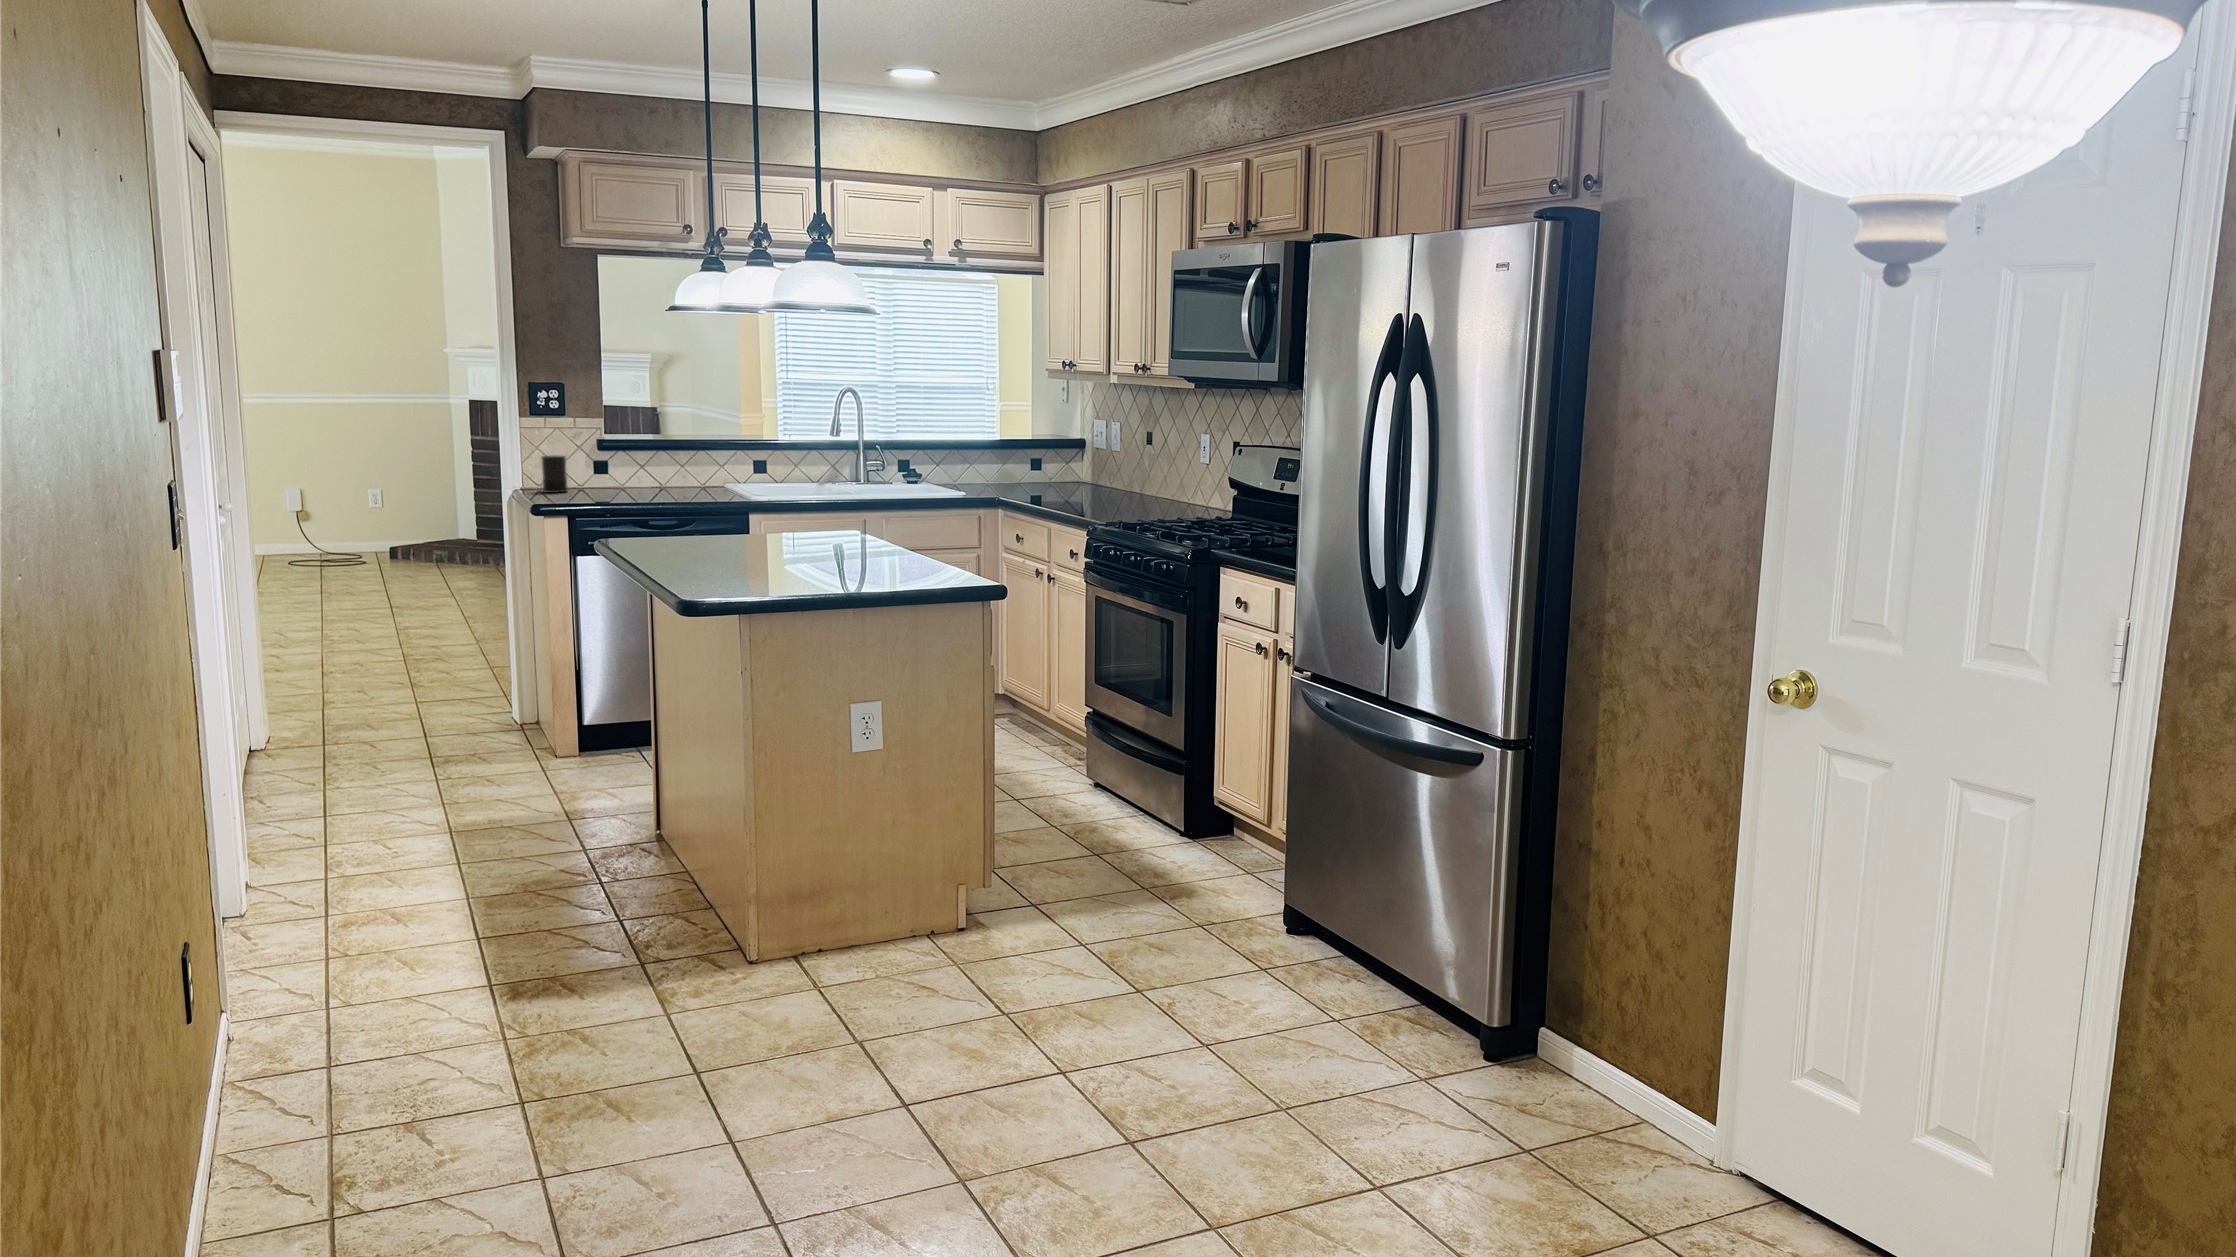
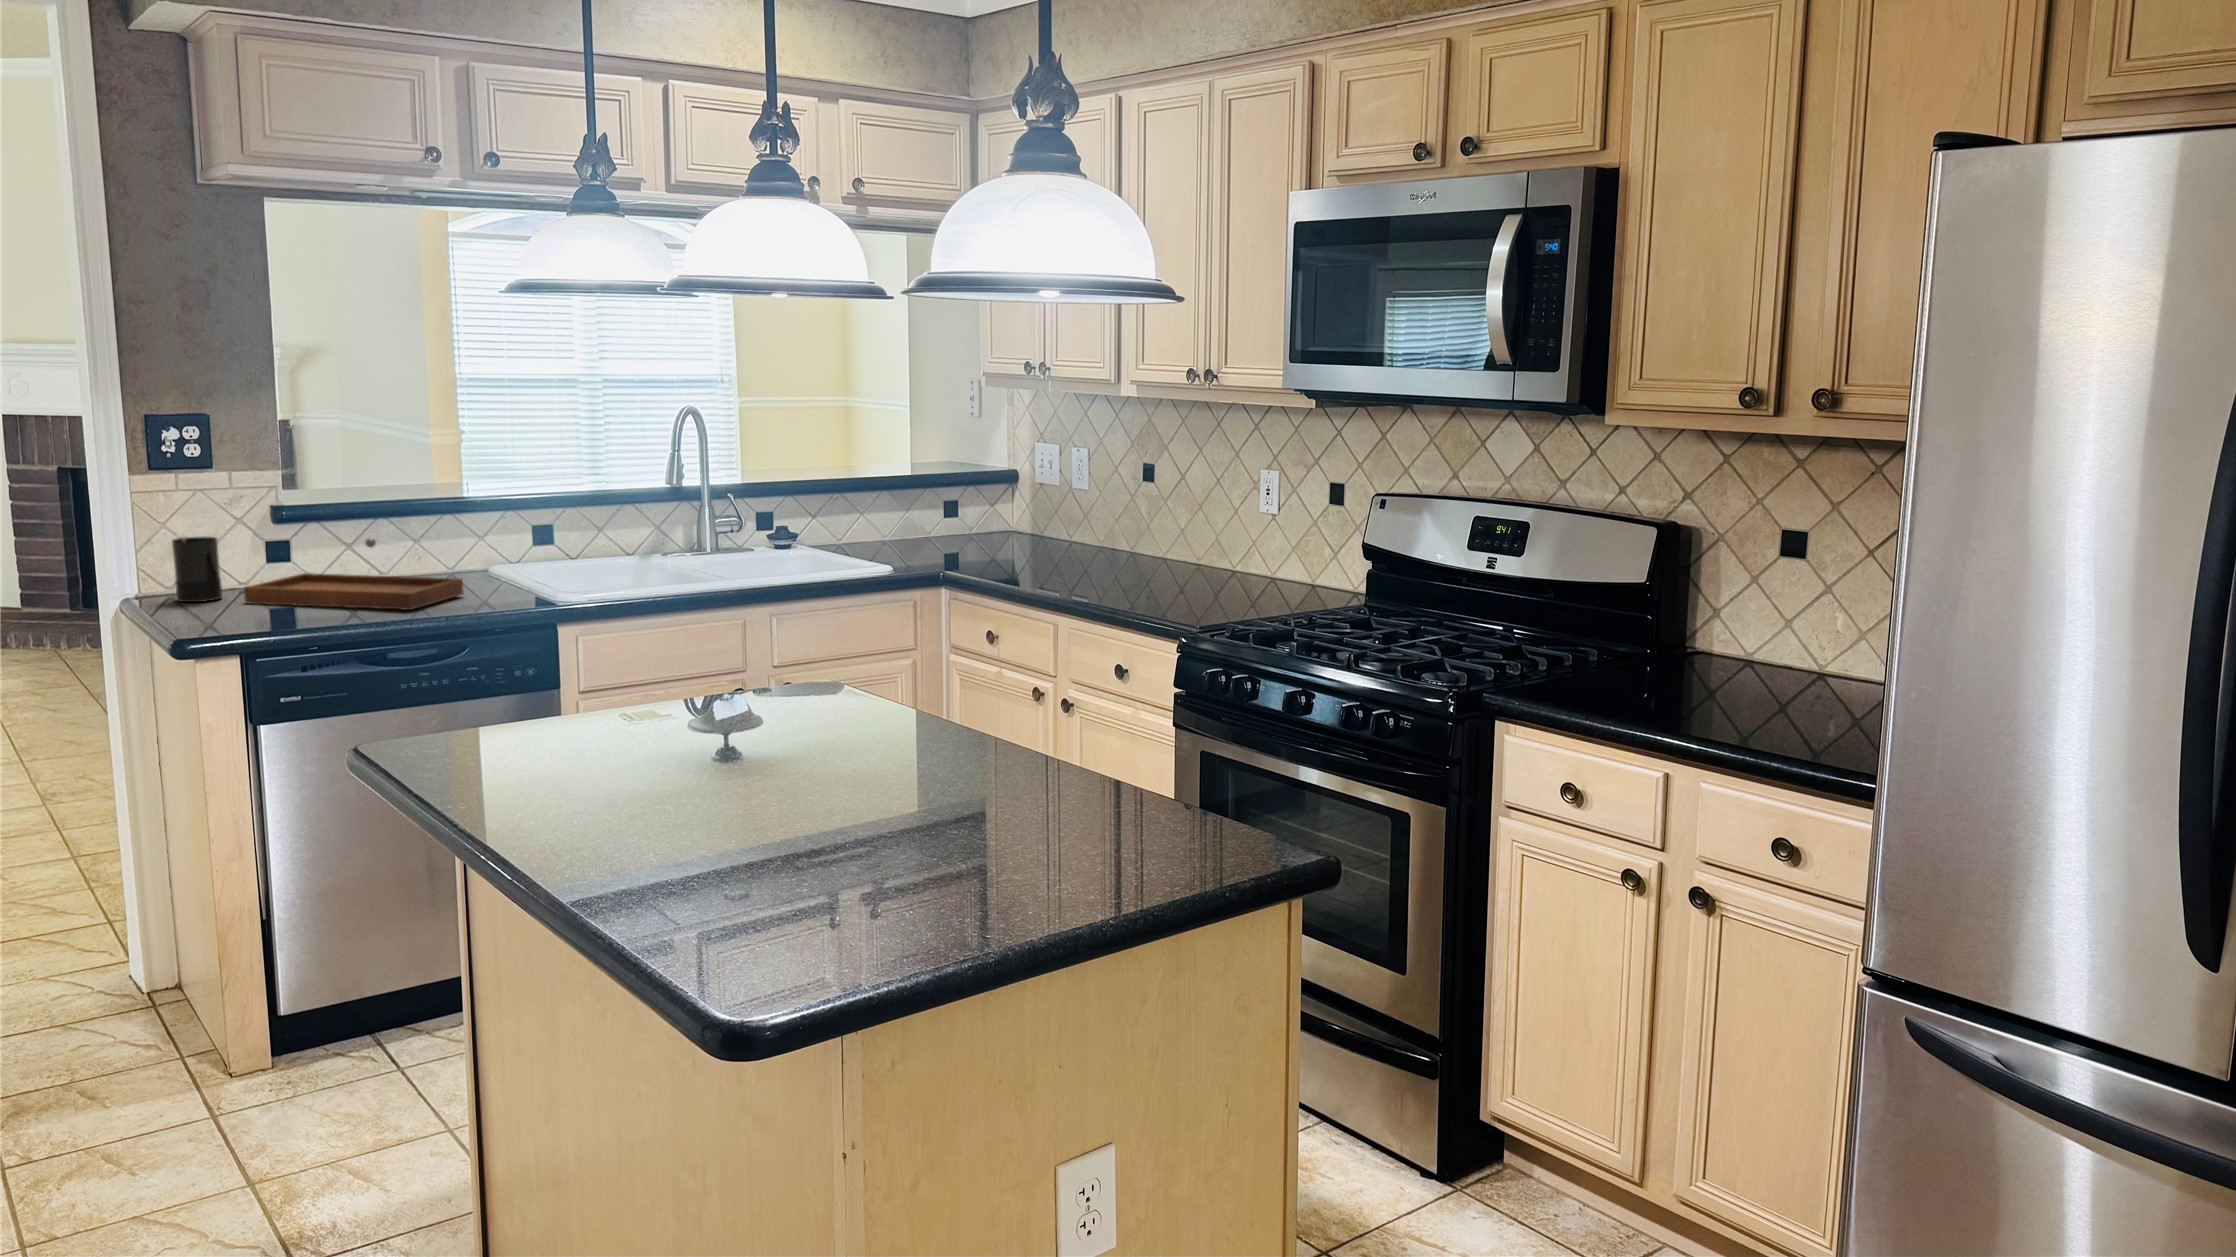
tray: none [578,459,699,500] -> present [244,538,463,610]

